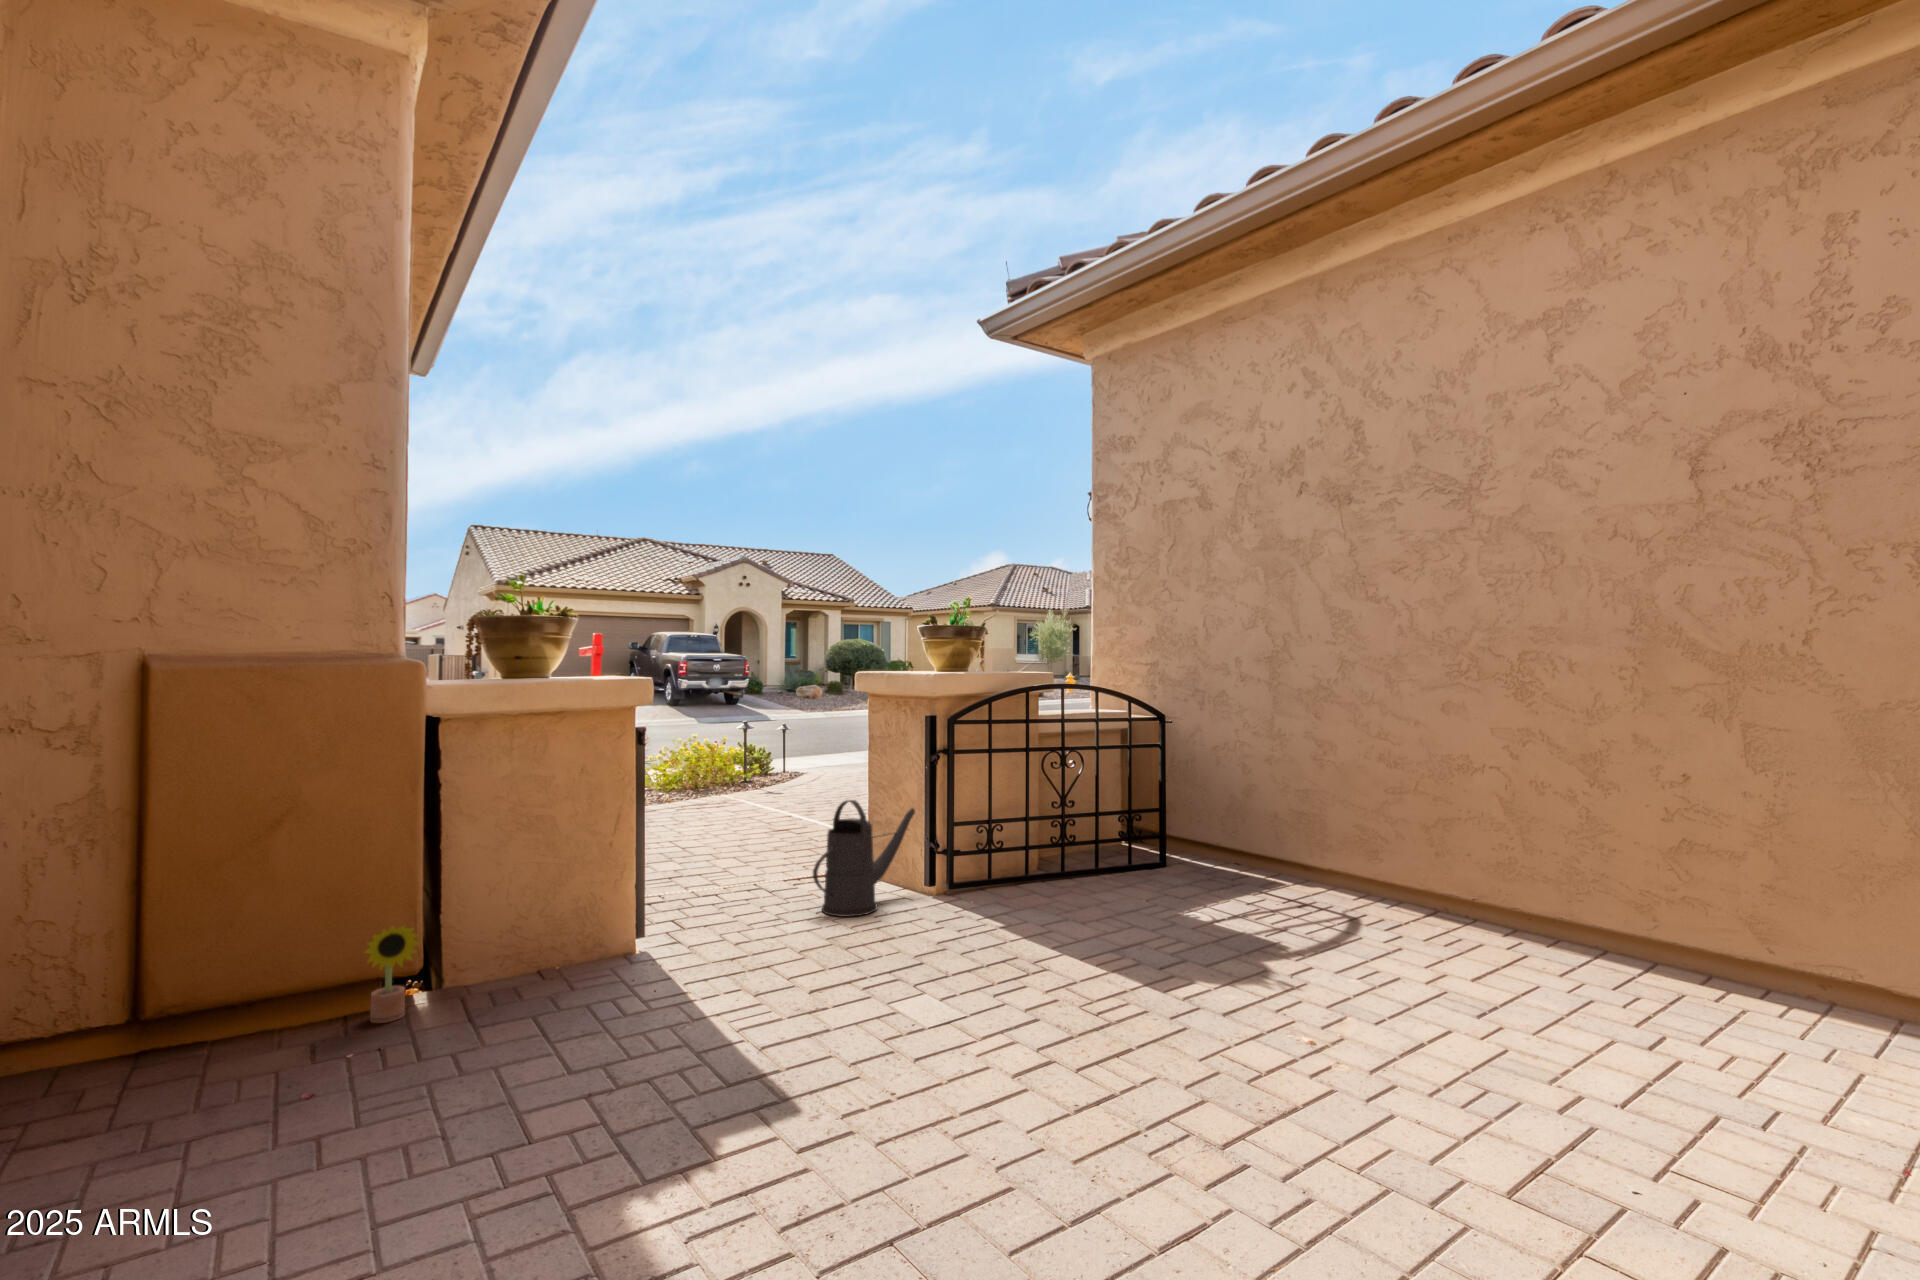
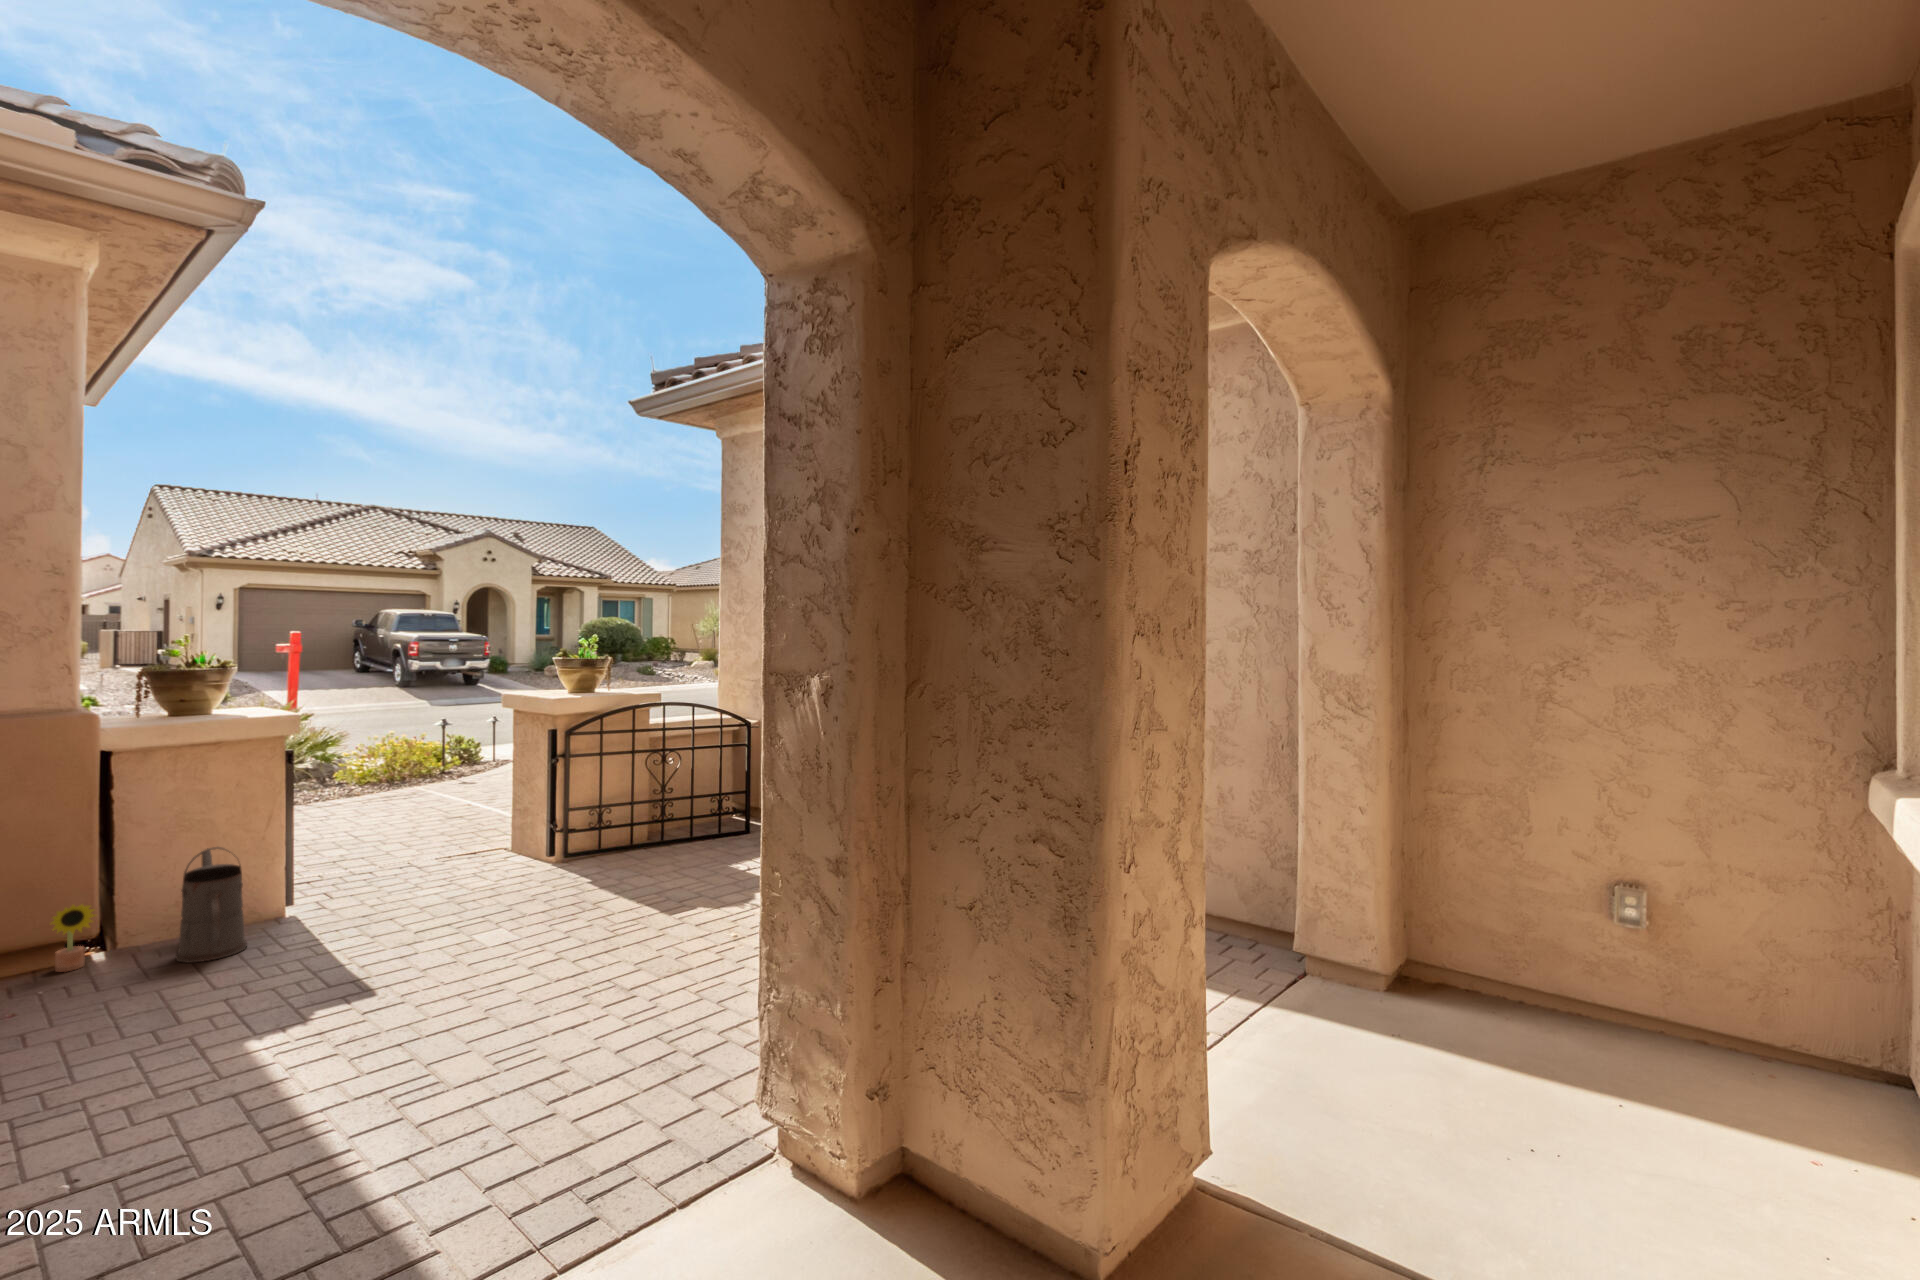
watering can: present [813,800,915,917] -> present [176,847,247,963]

